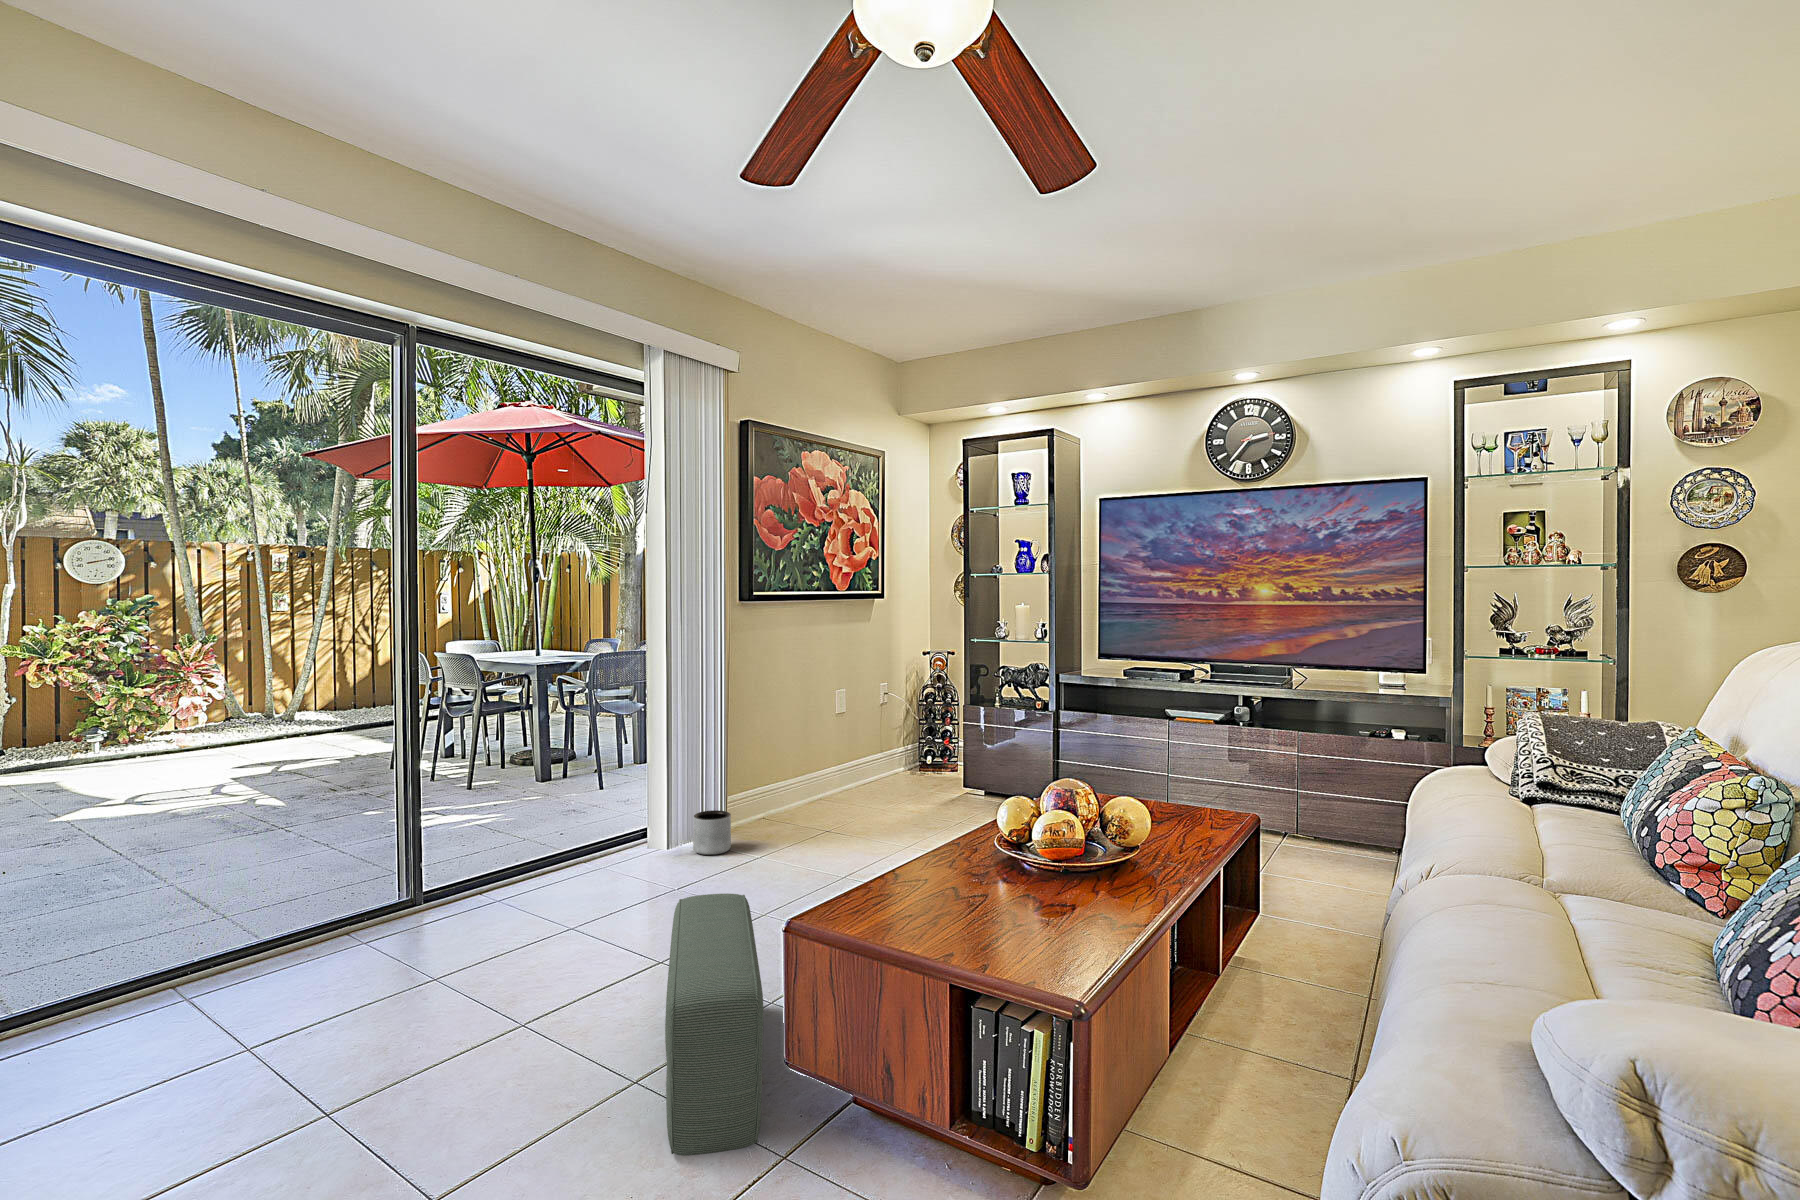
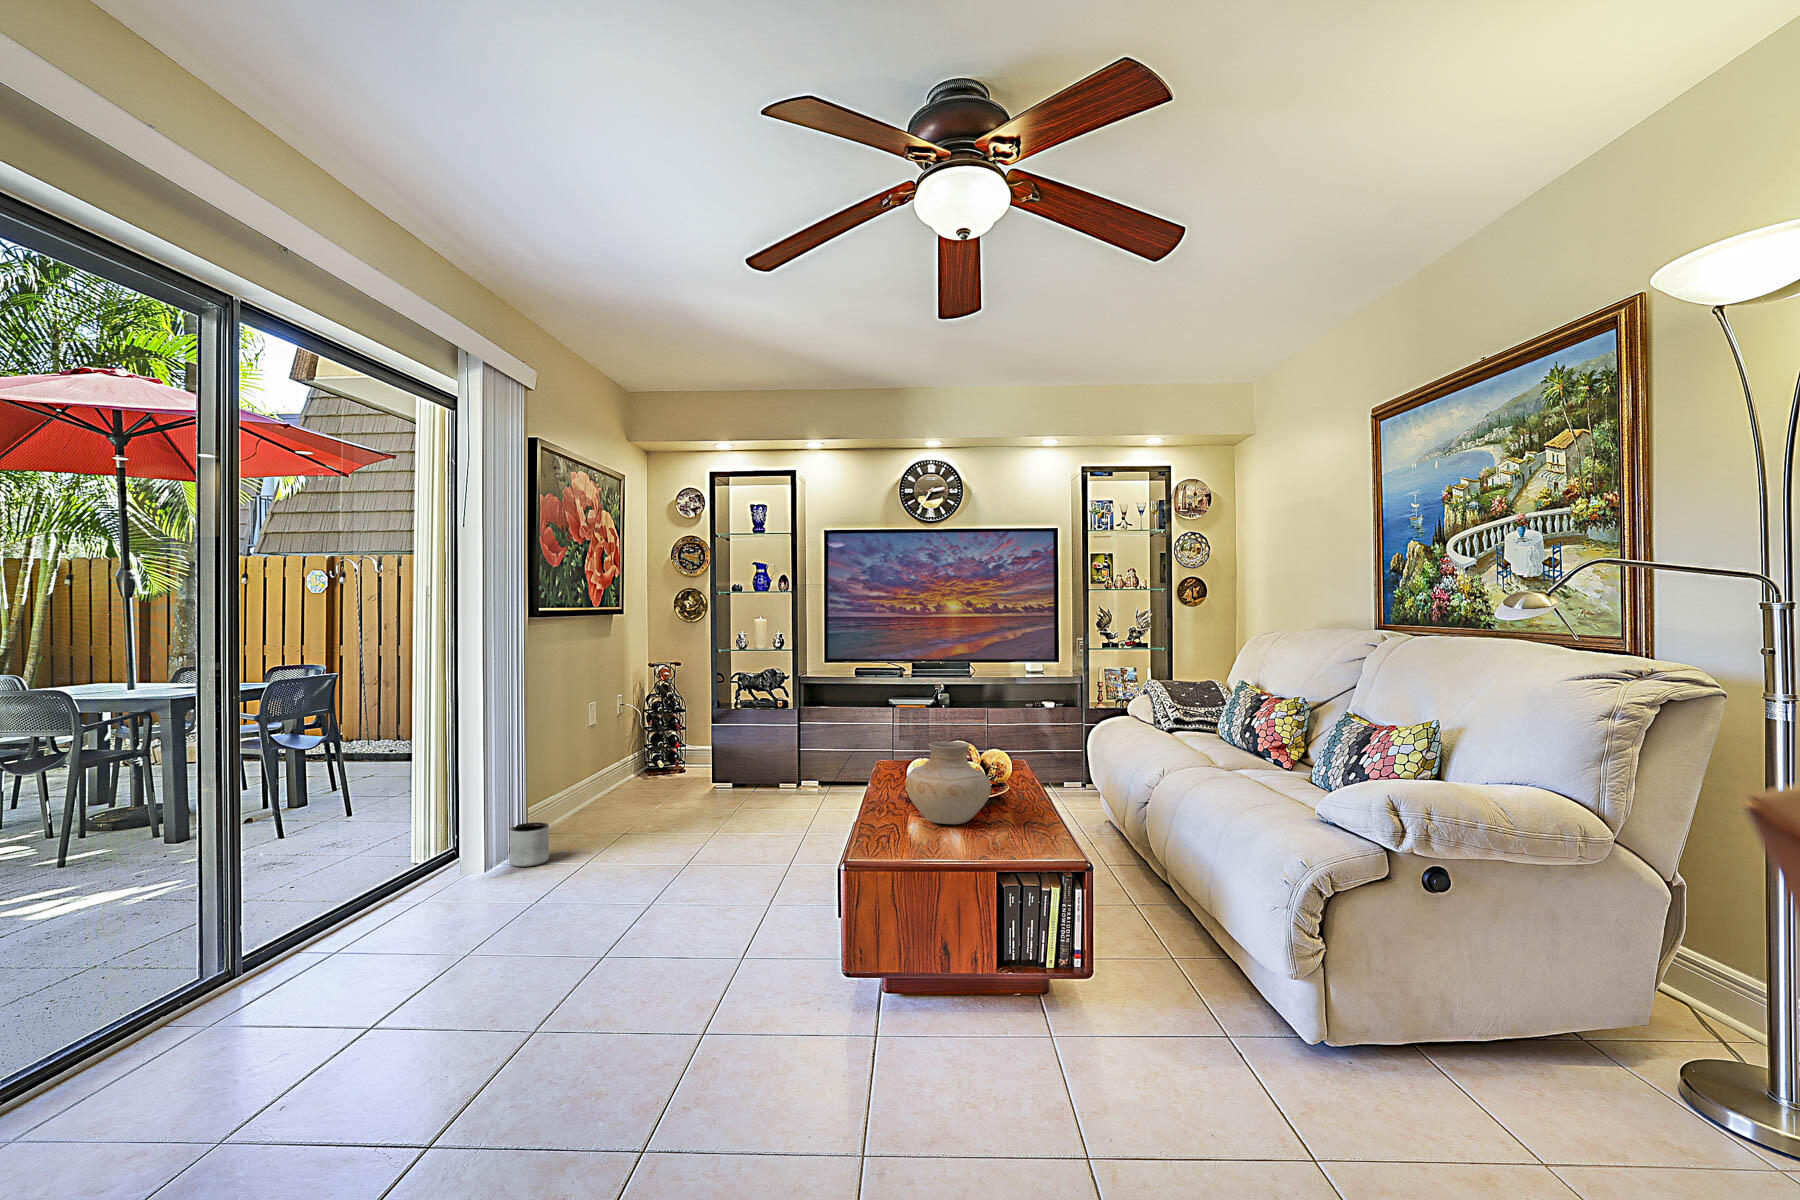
vase: none [930,788,1050,908] -> present [905,741,991,824]
pouf: present [665,893,763,1156] -> none [669,859,845,1046]

